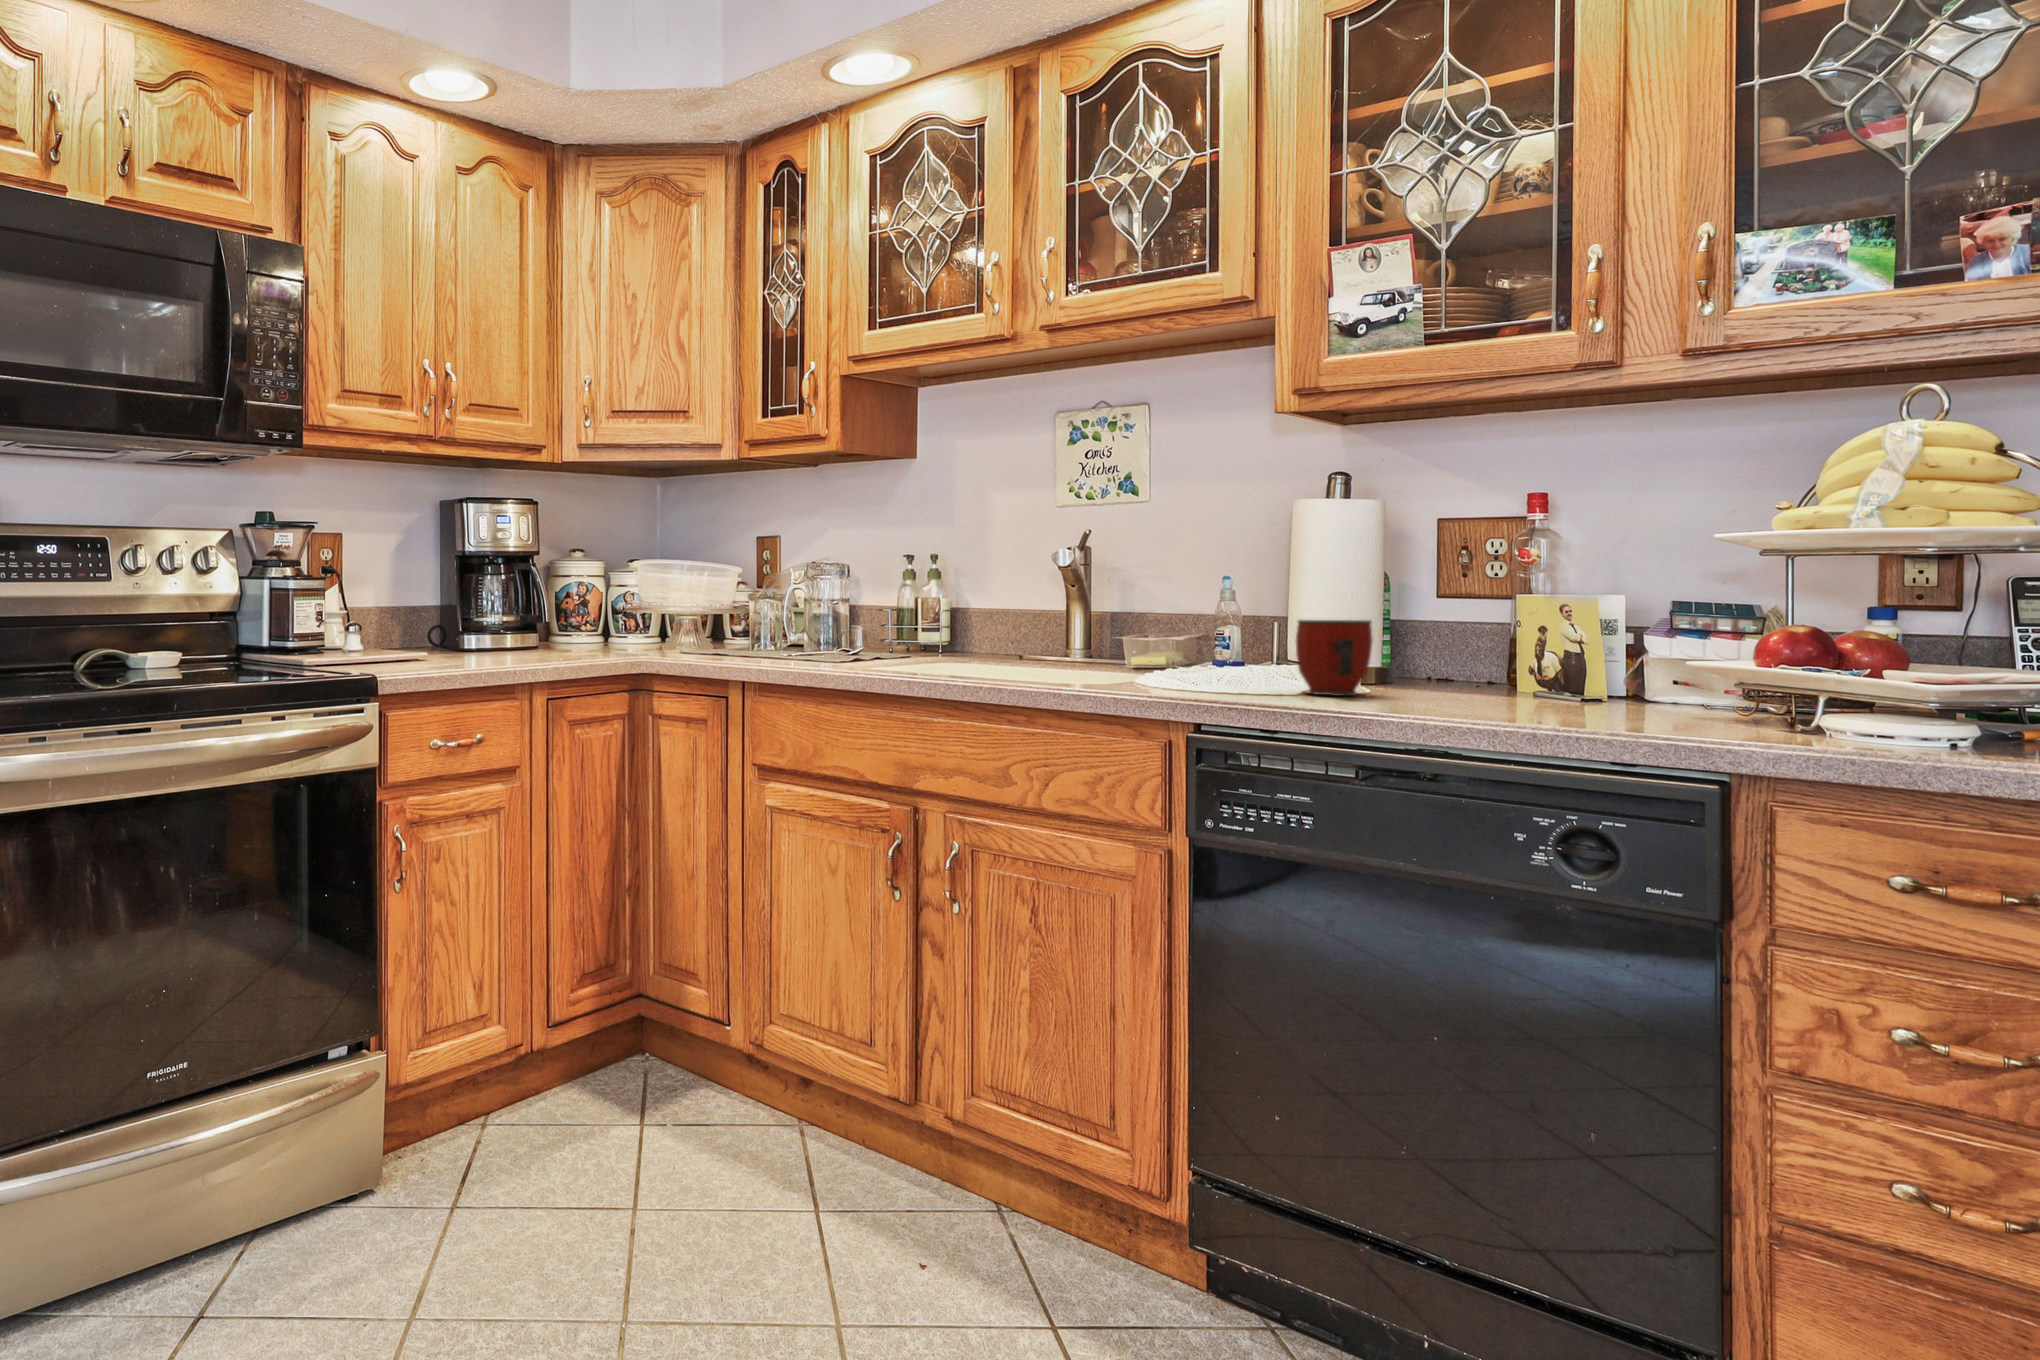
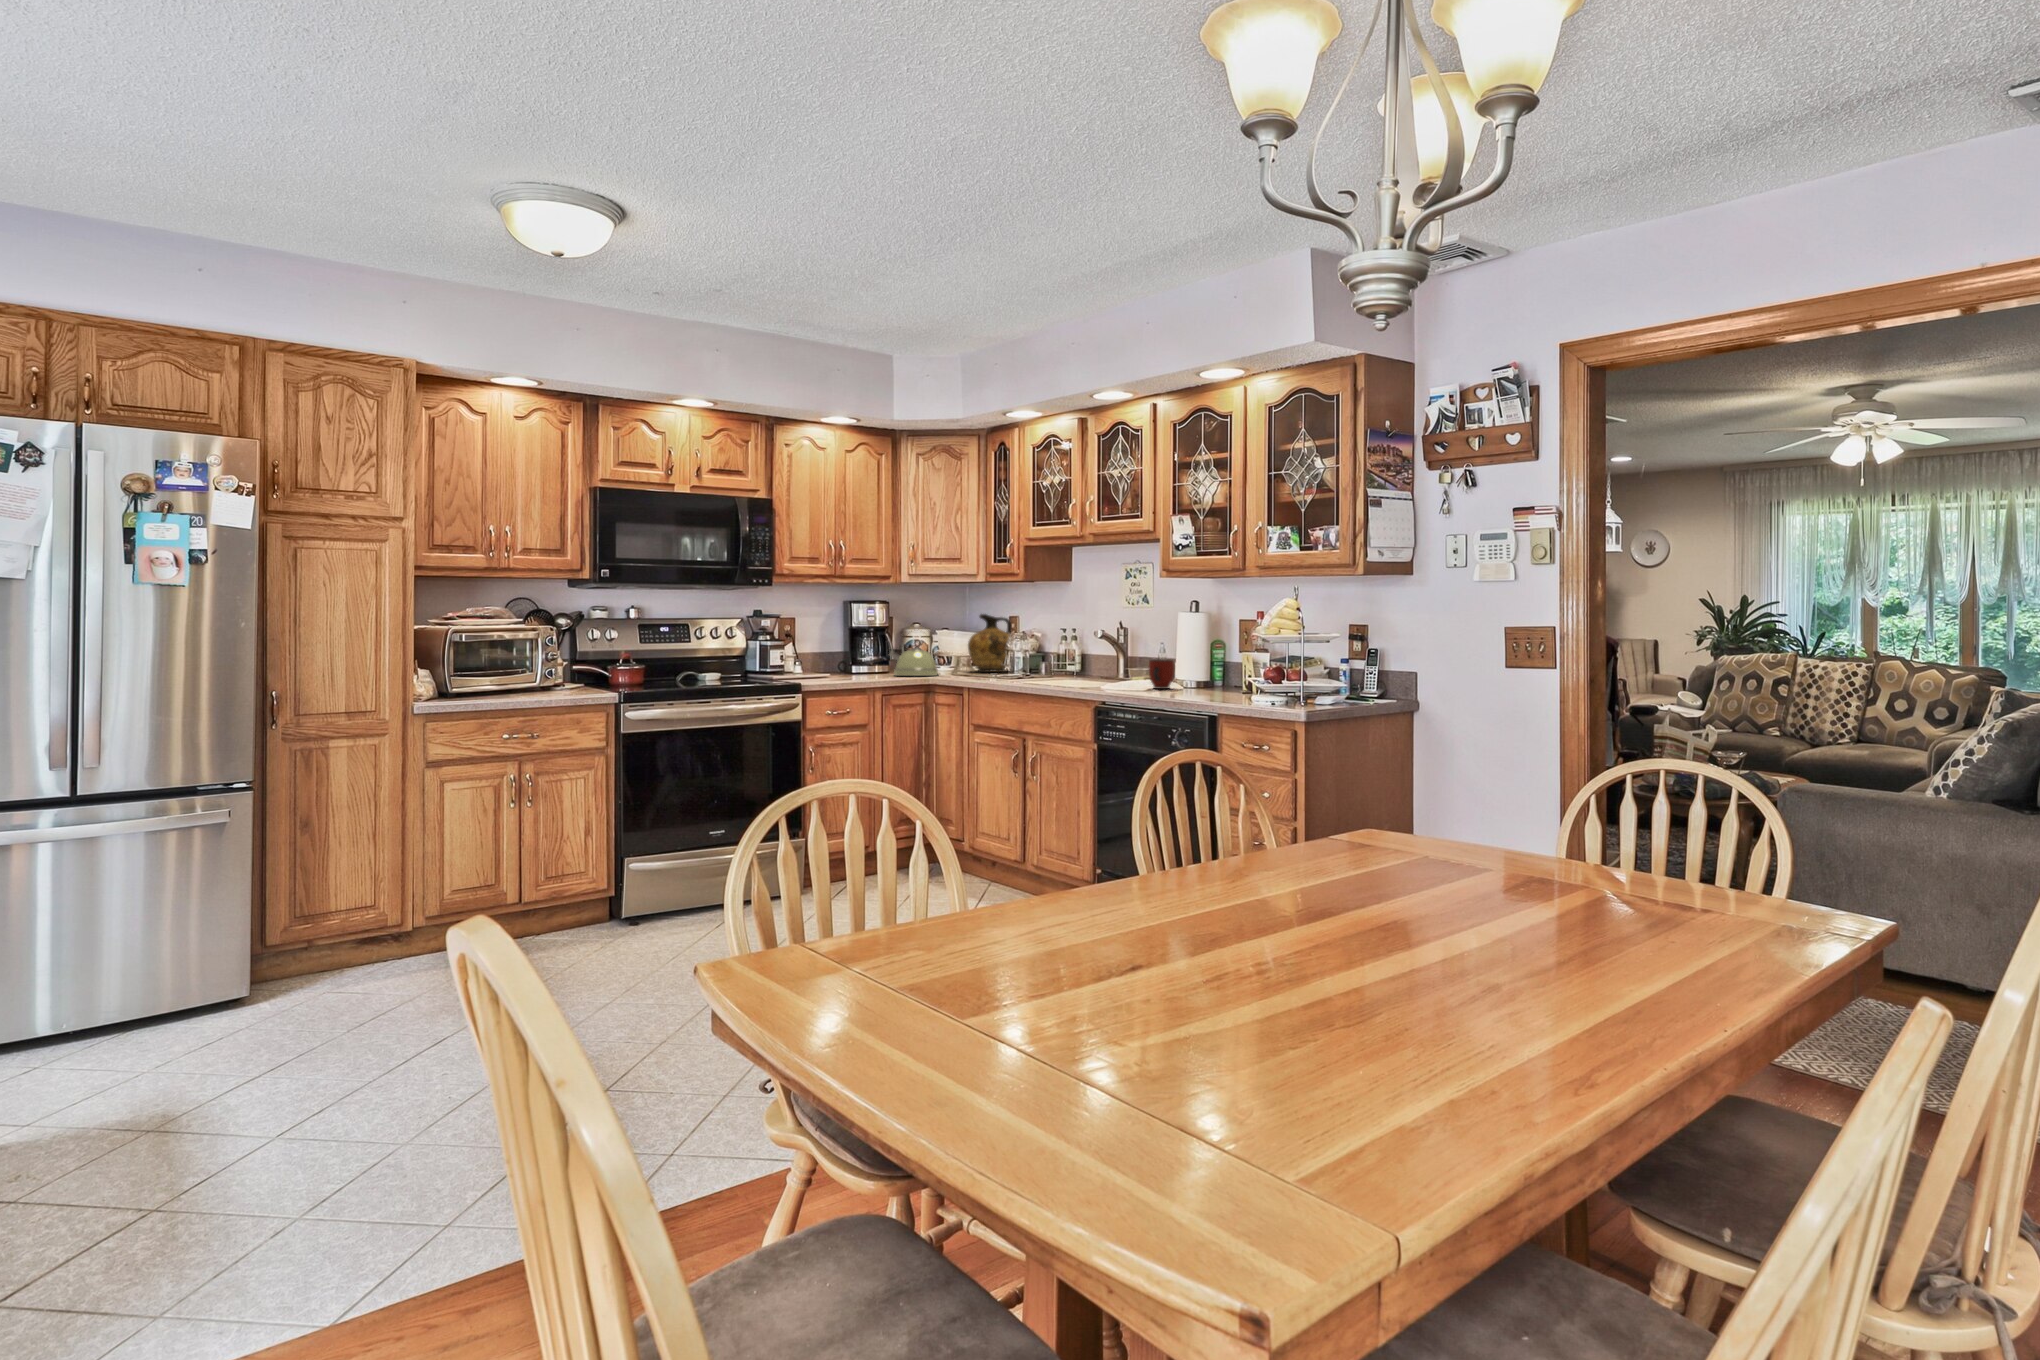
ceramic jug: none [707,527,804,649] -> present [968,614,1011,672]
kettle: none [556,545,666,658] -> present [889,640,938,676]

